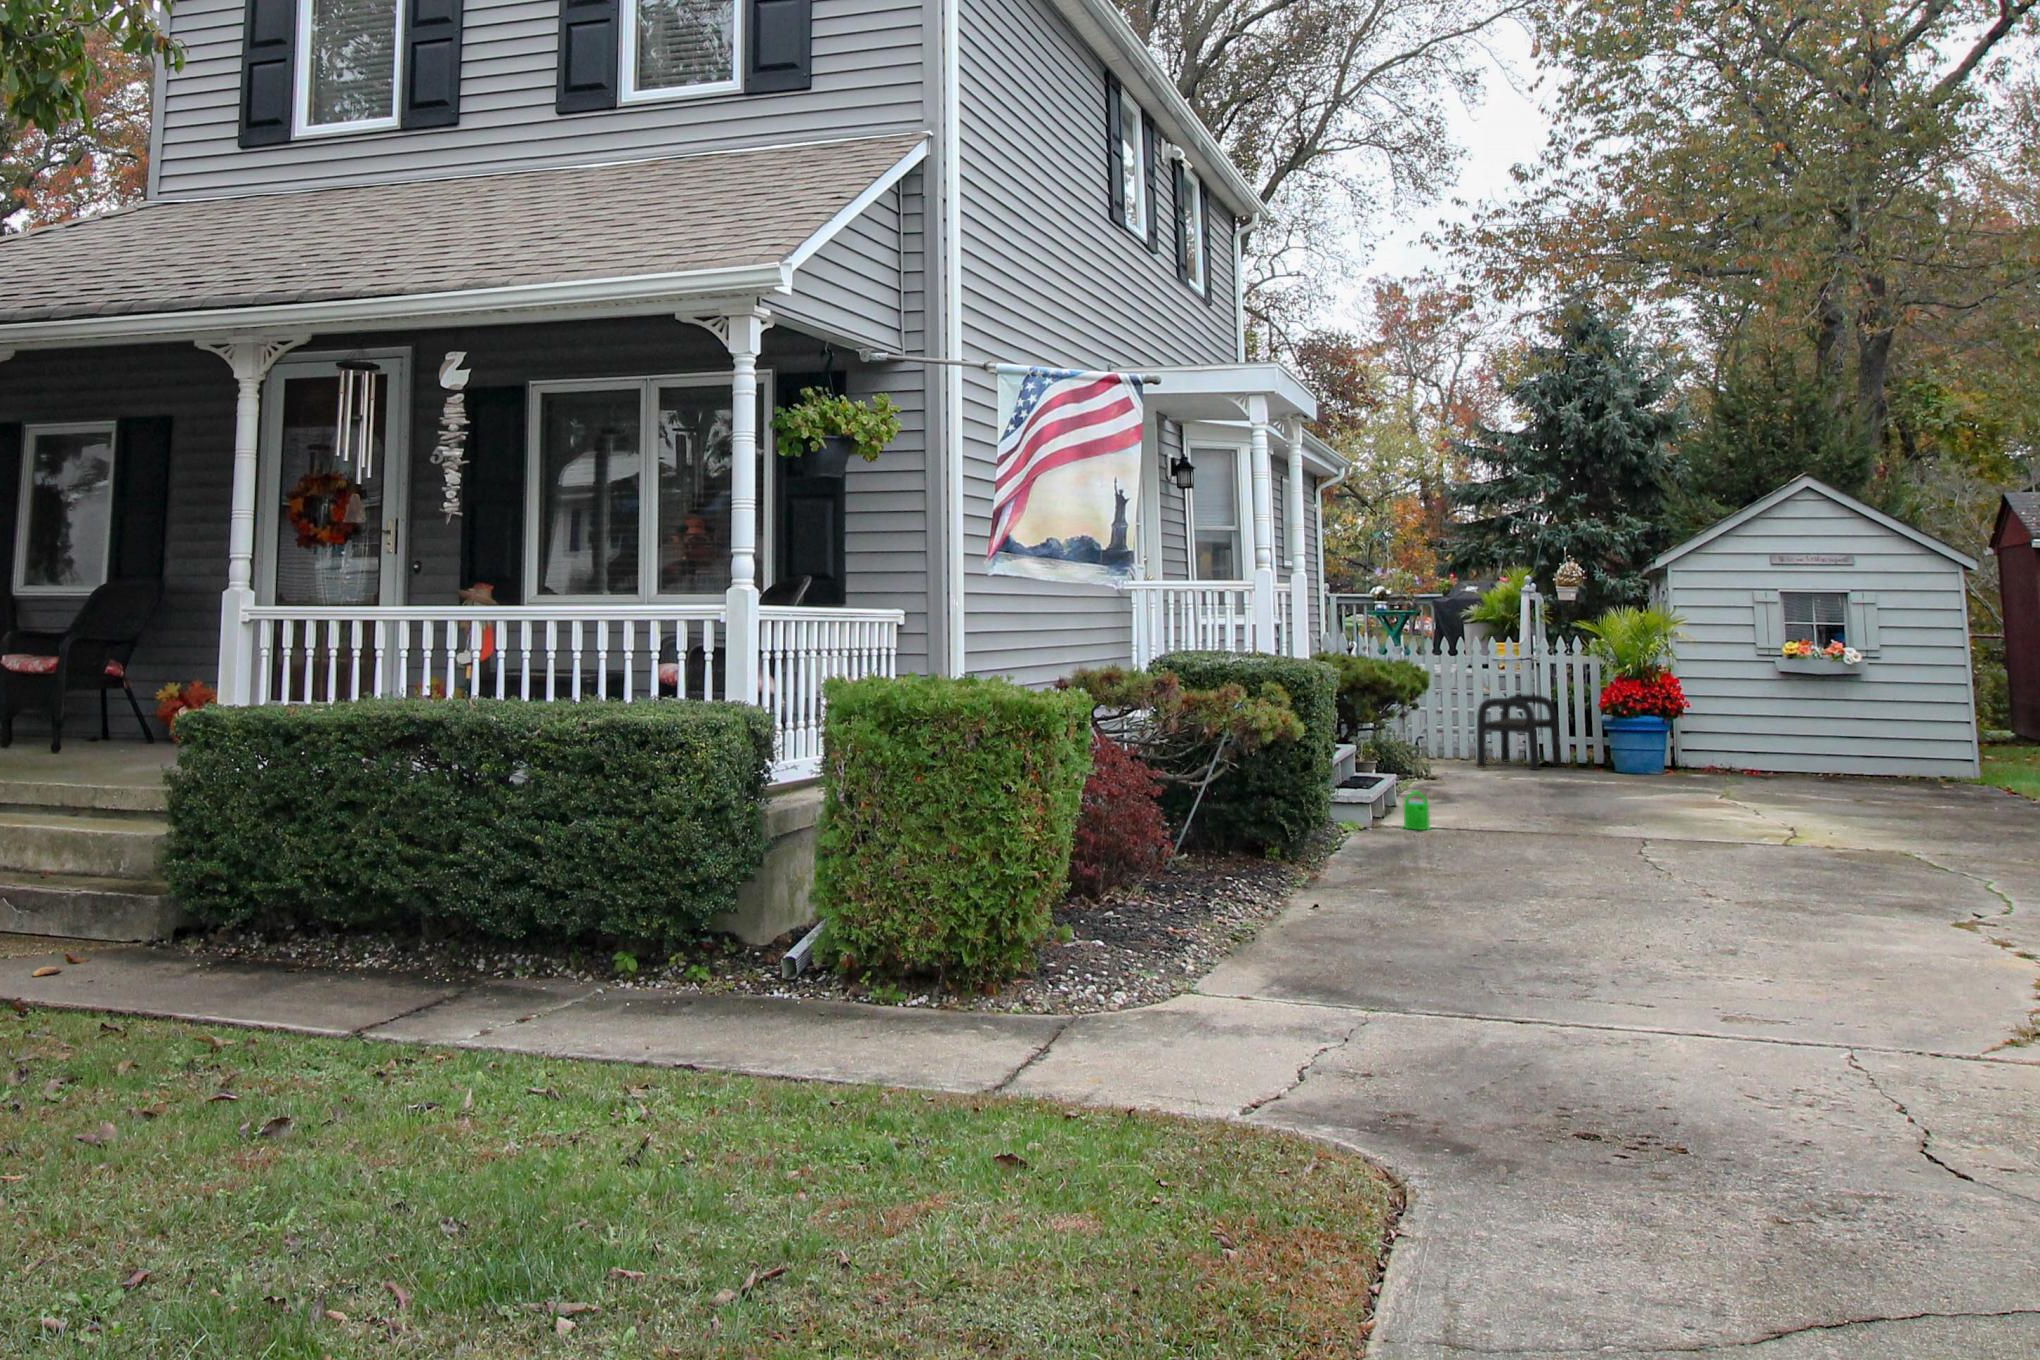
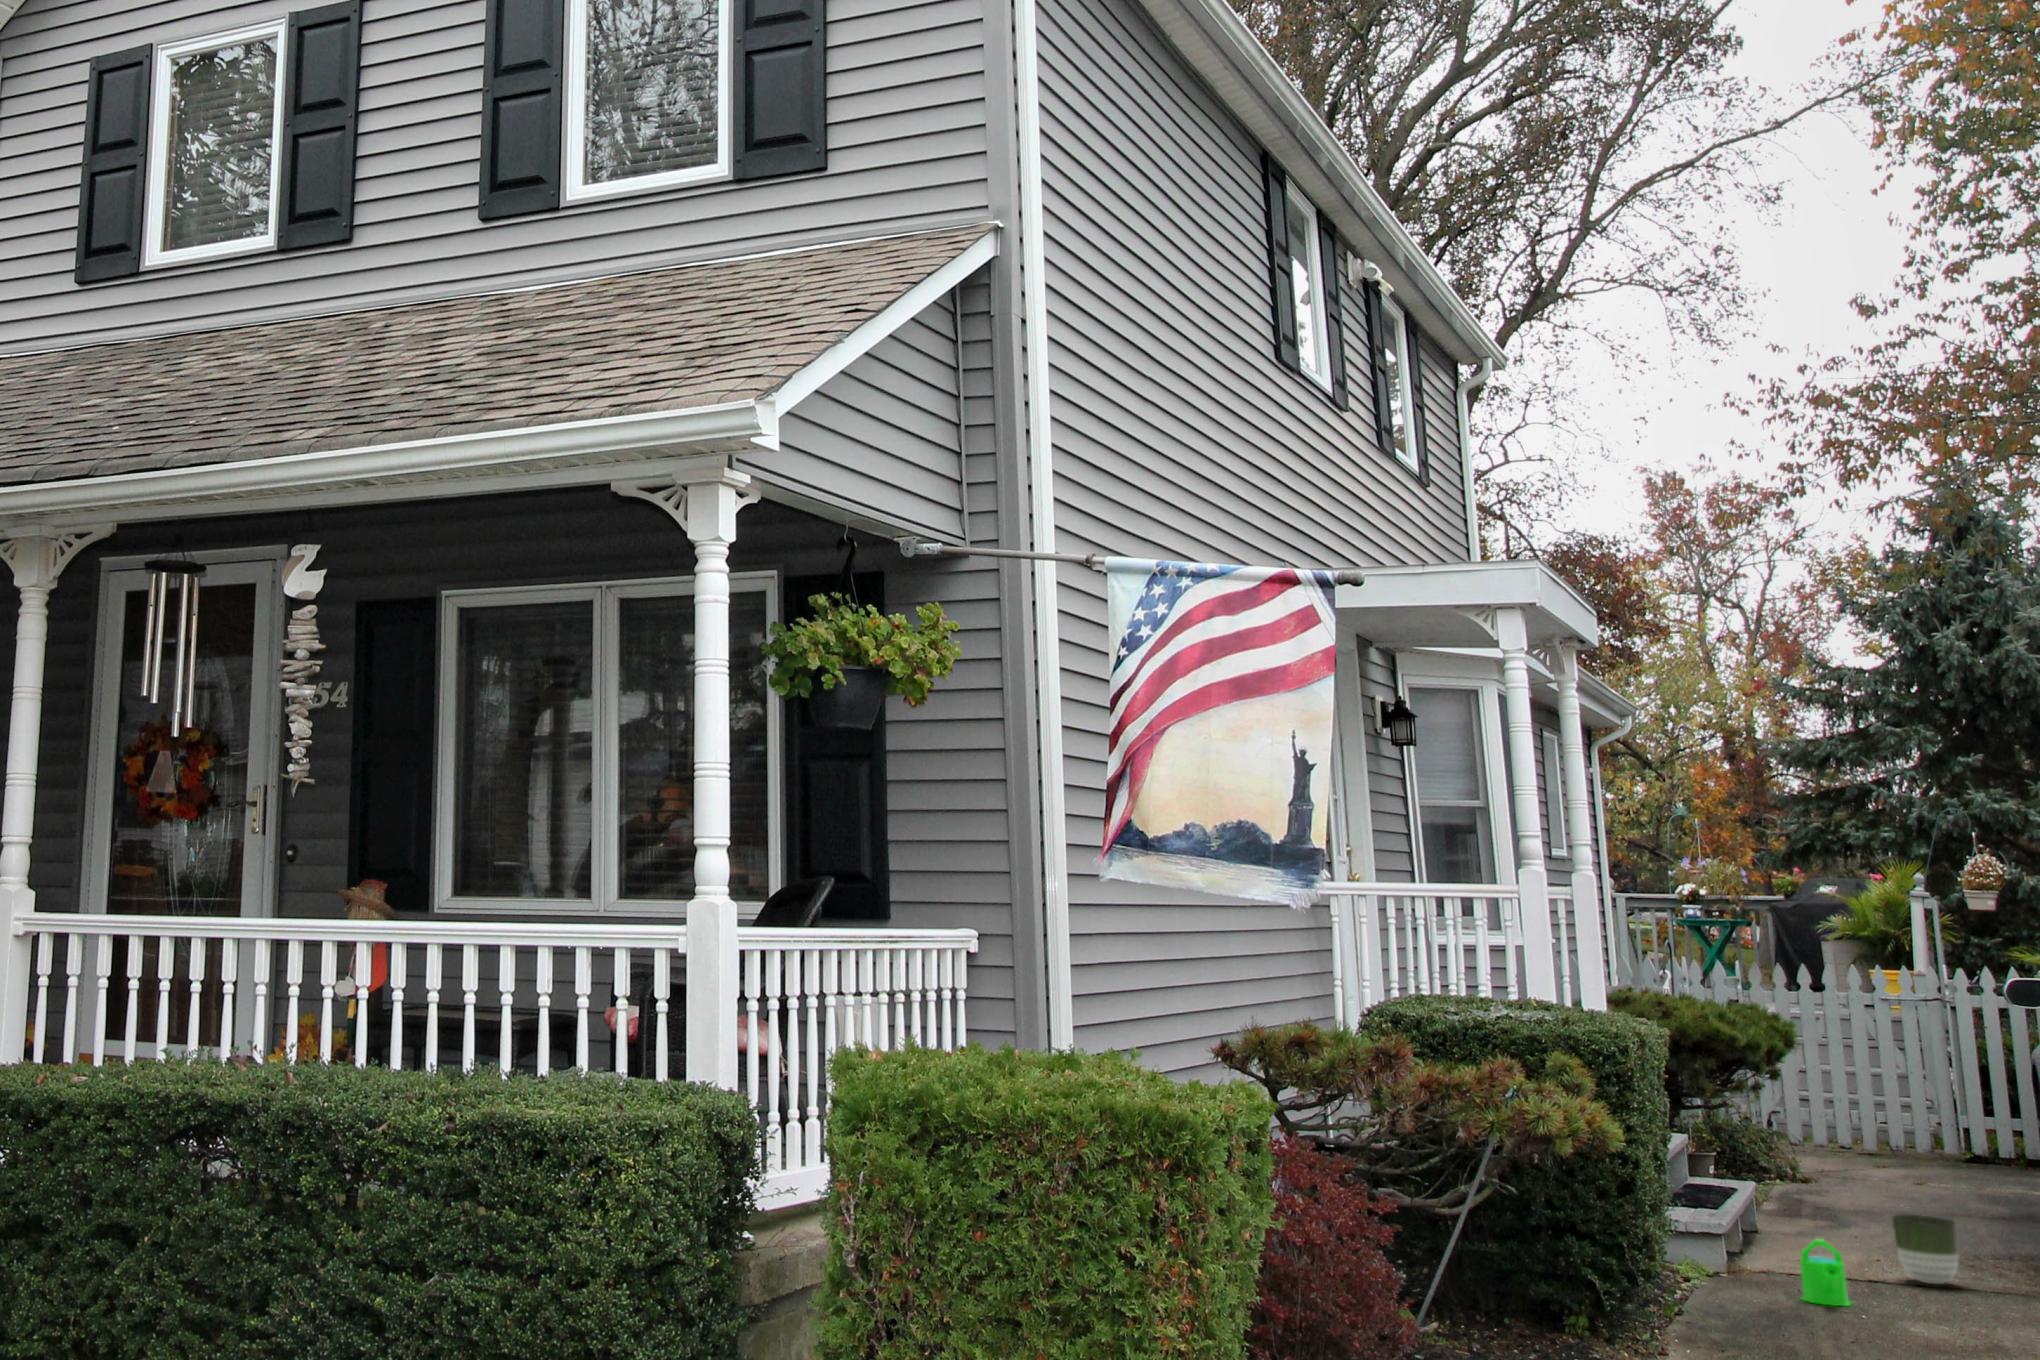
bench: present [1477,695,1562,770] -> none [1874,1055,2015,1176]
planter: none [1462,778,1499,819] -> present [1892,1214,1958,1284]

